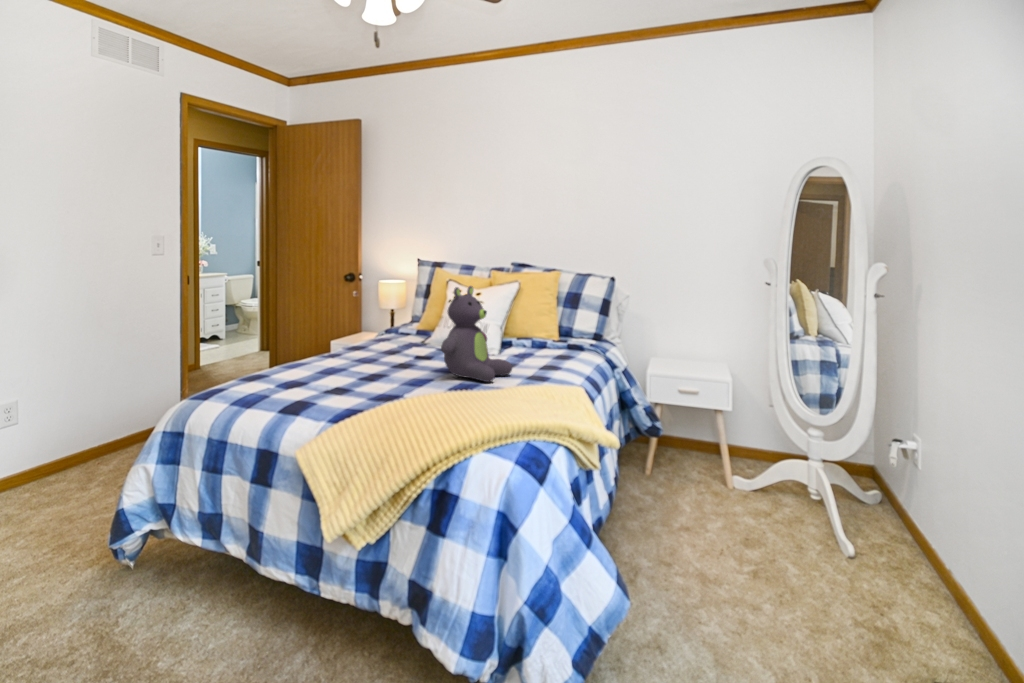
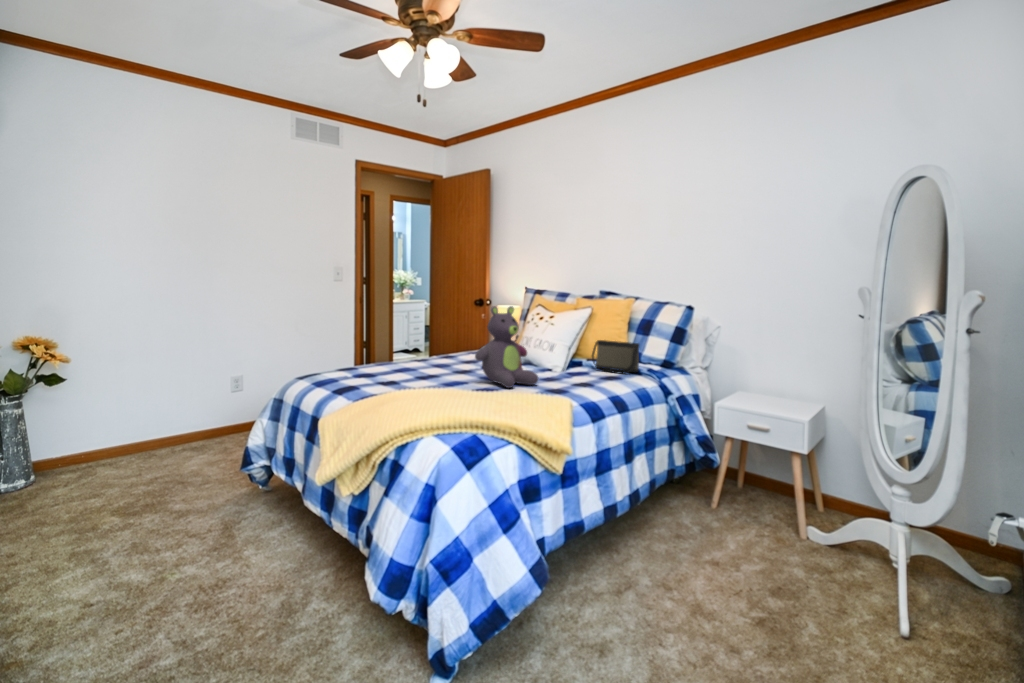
handbag: none [526,317,580,352] -> present [592,340,639,374]

